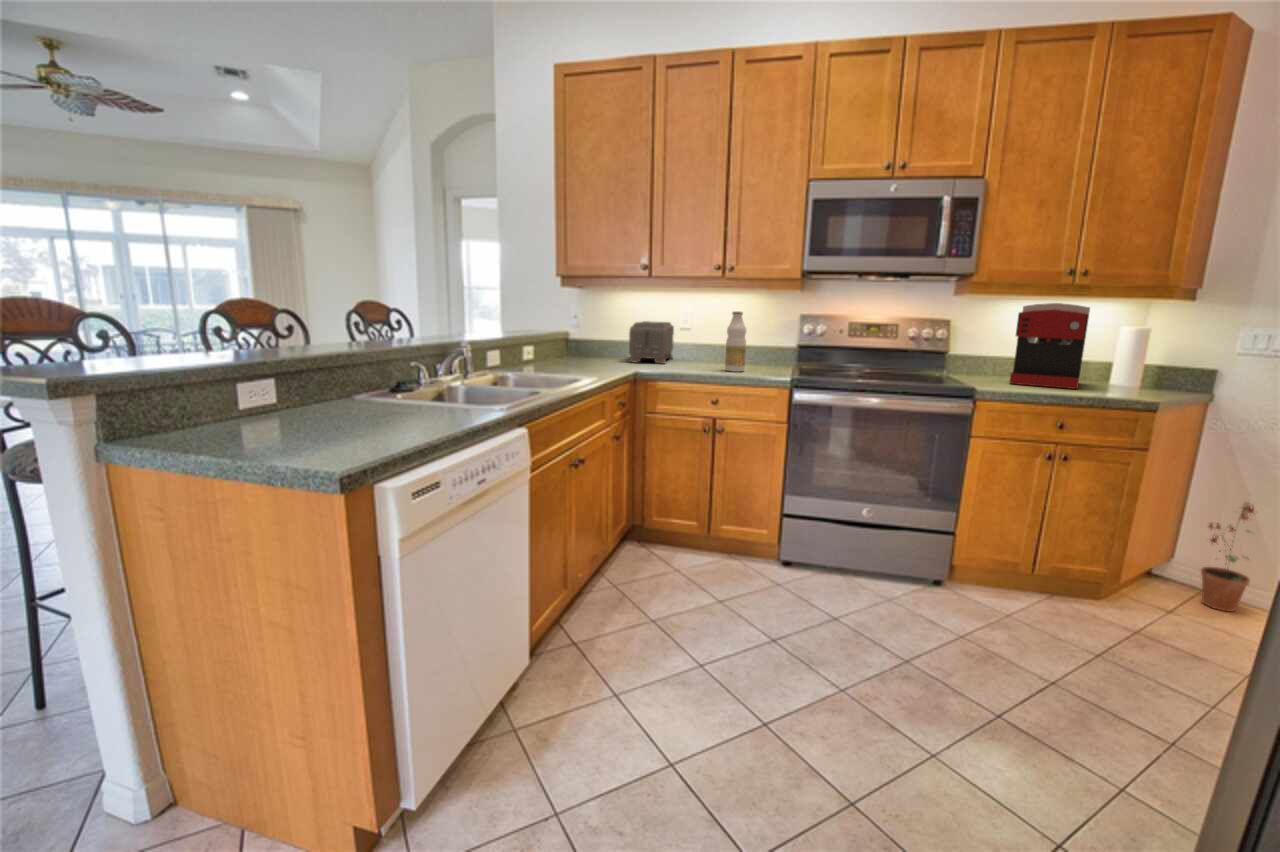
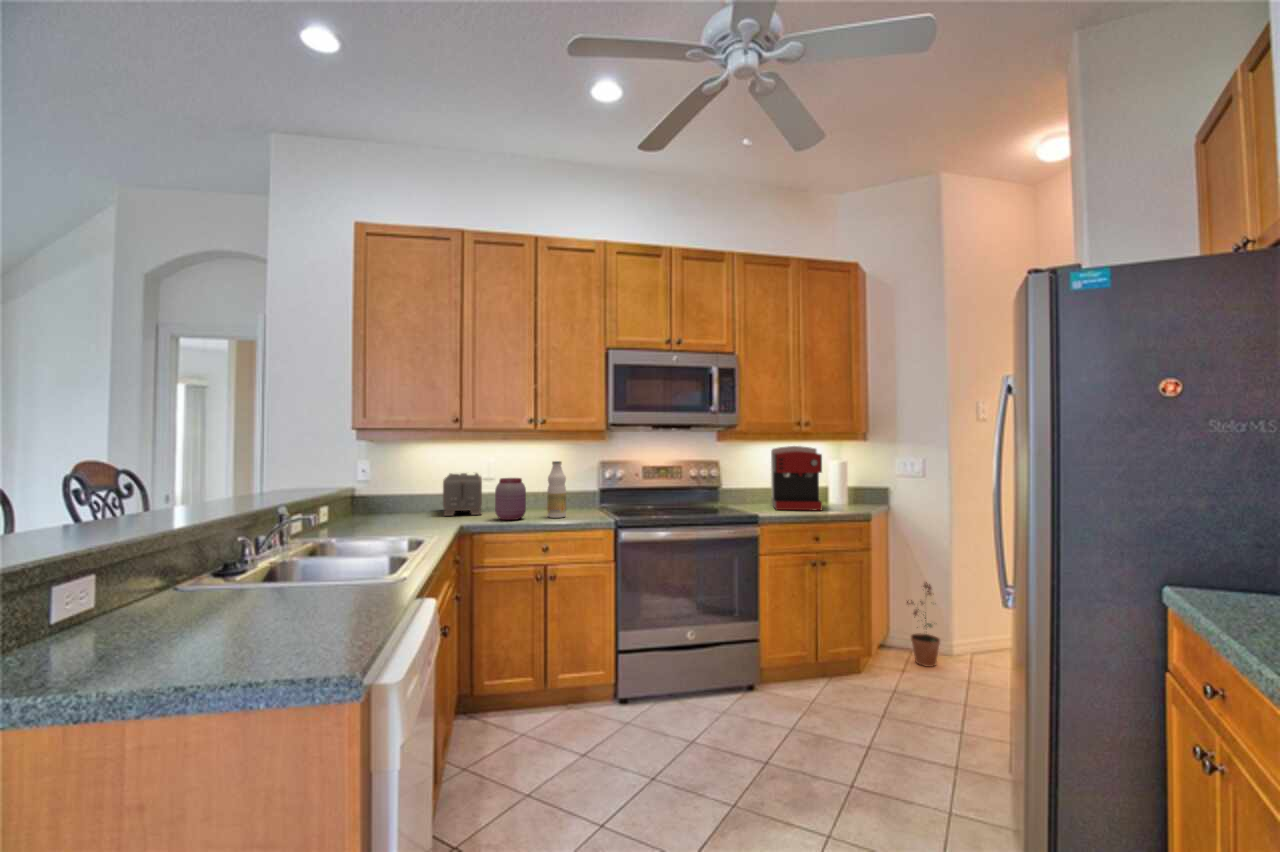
jar: none [672,327,703,370] -> present [495,478,526,520]

